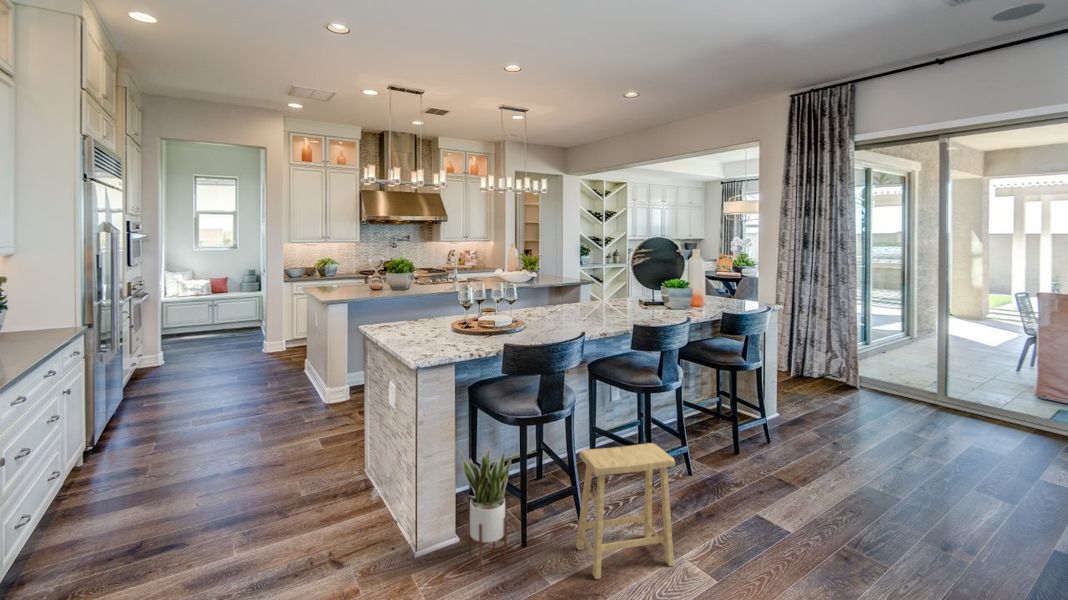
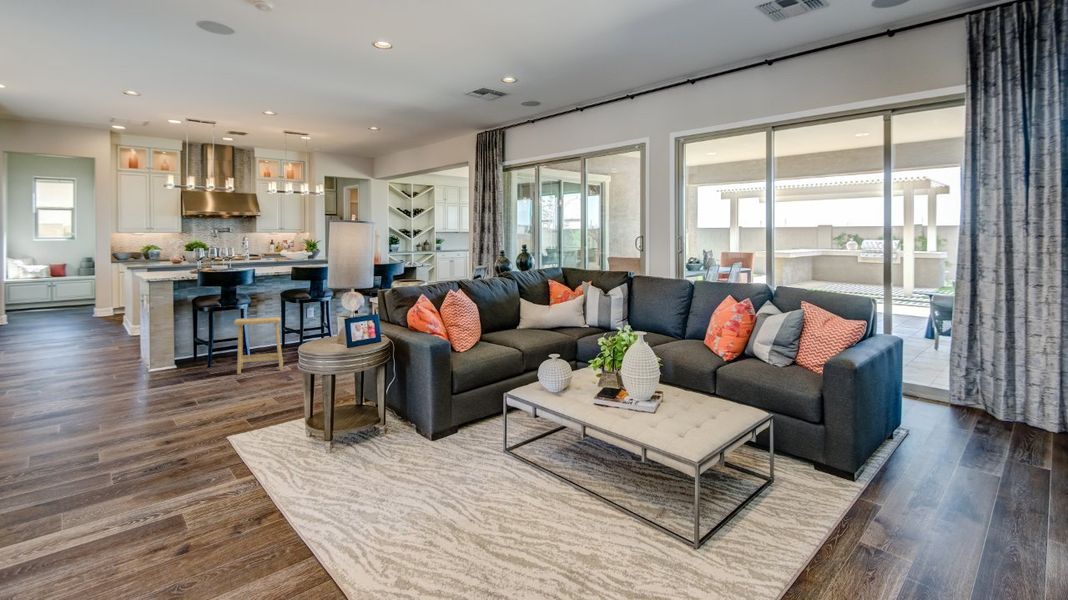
potted plant: present [459,446,511,571] -> none [168,316,198,376]

